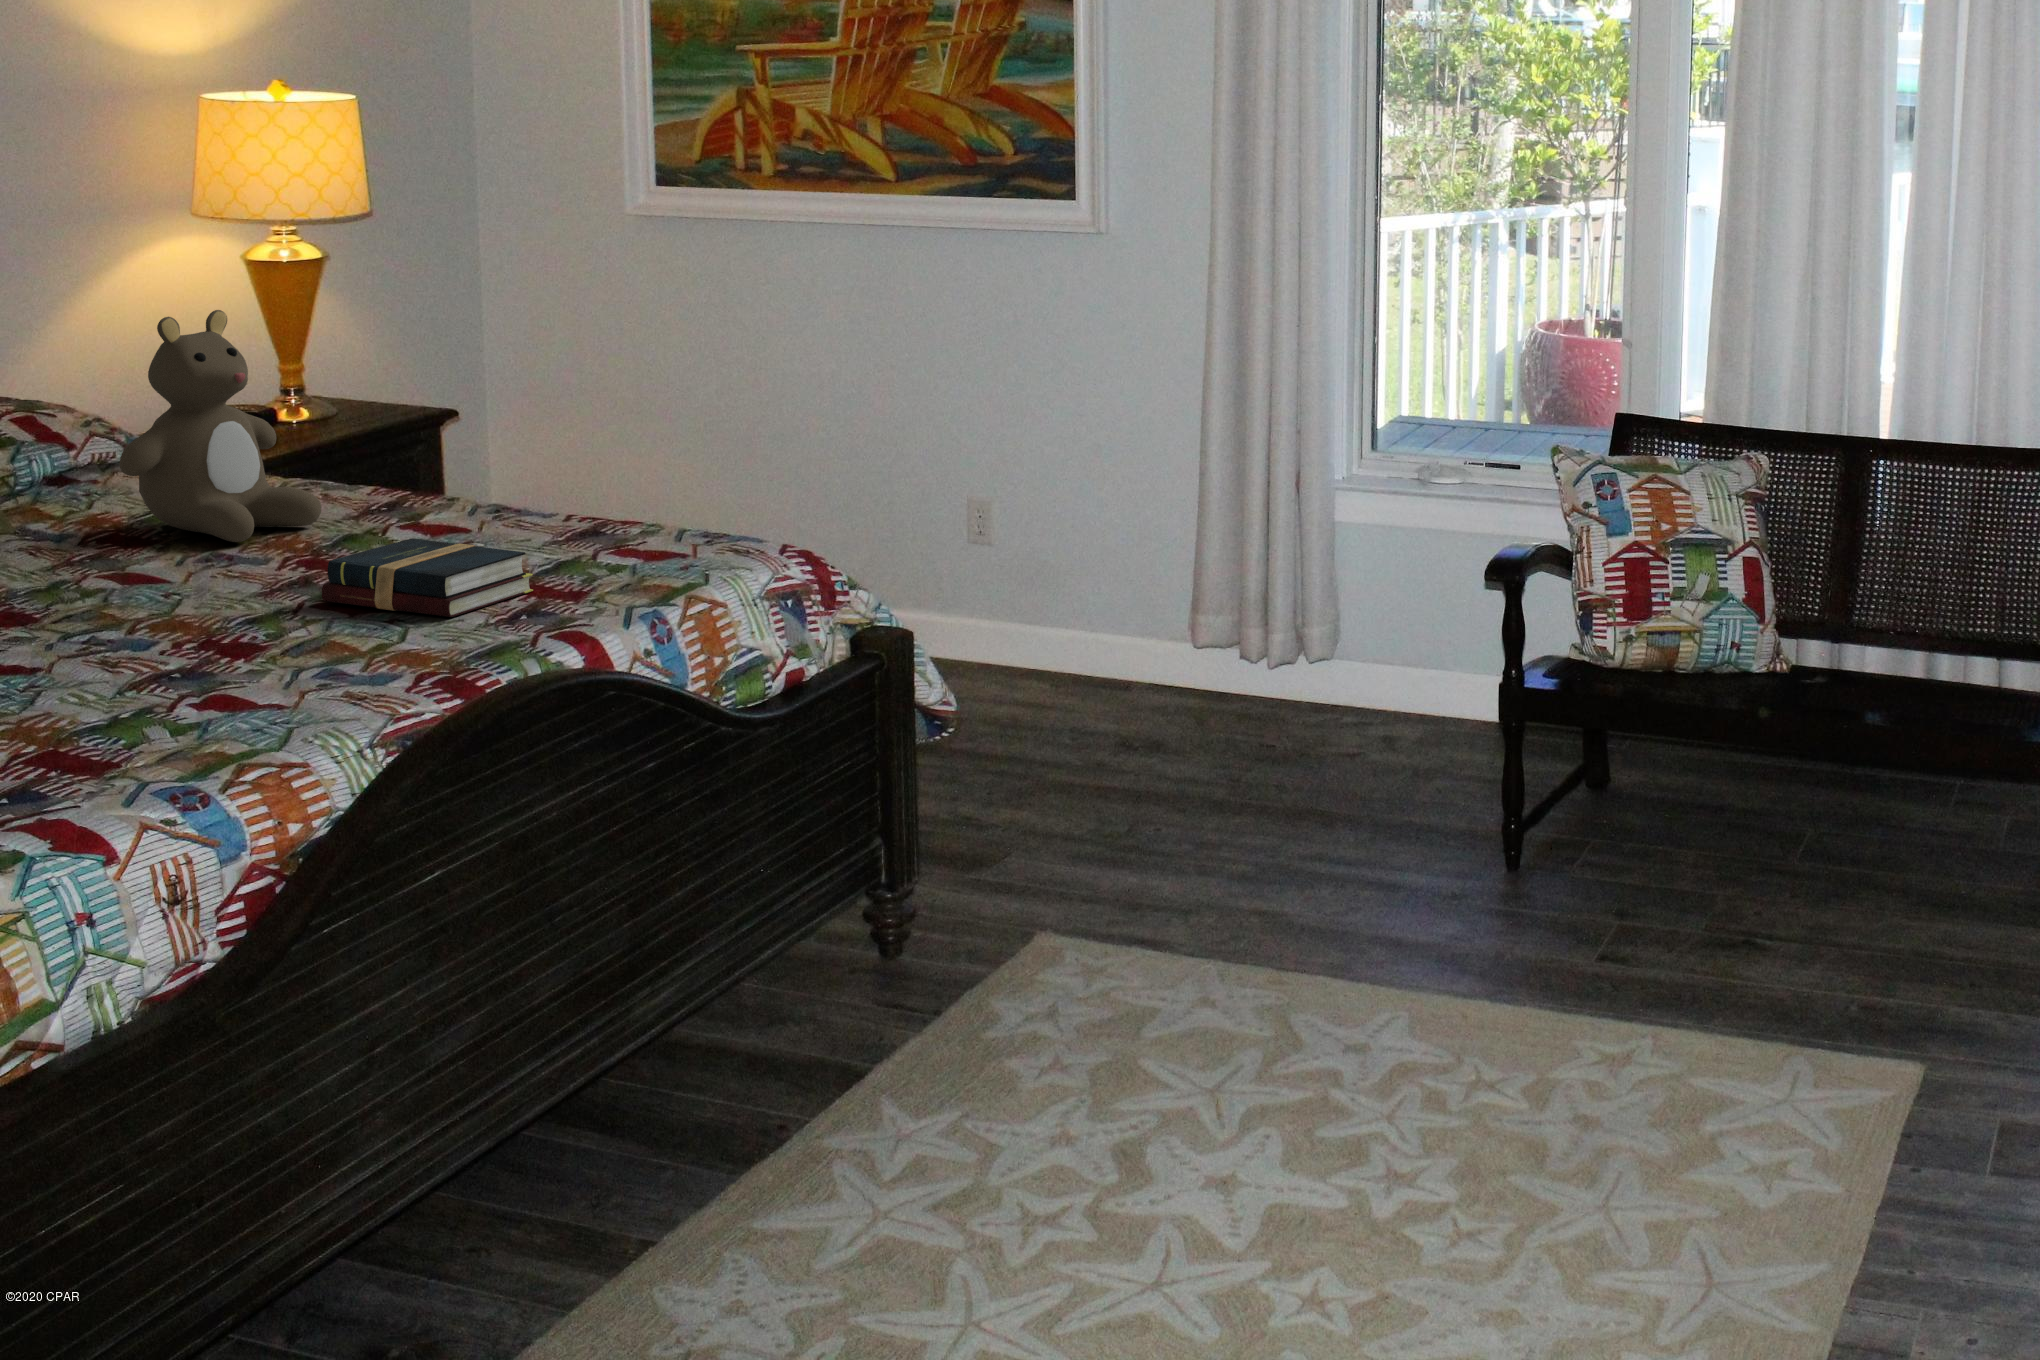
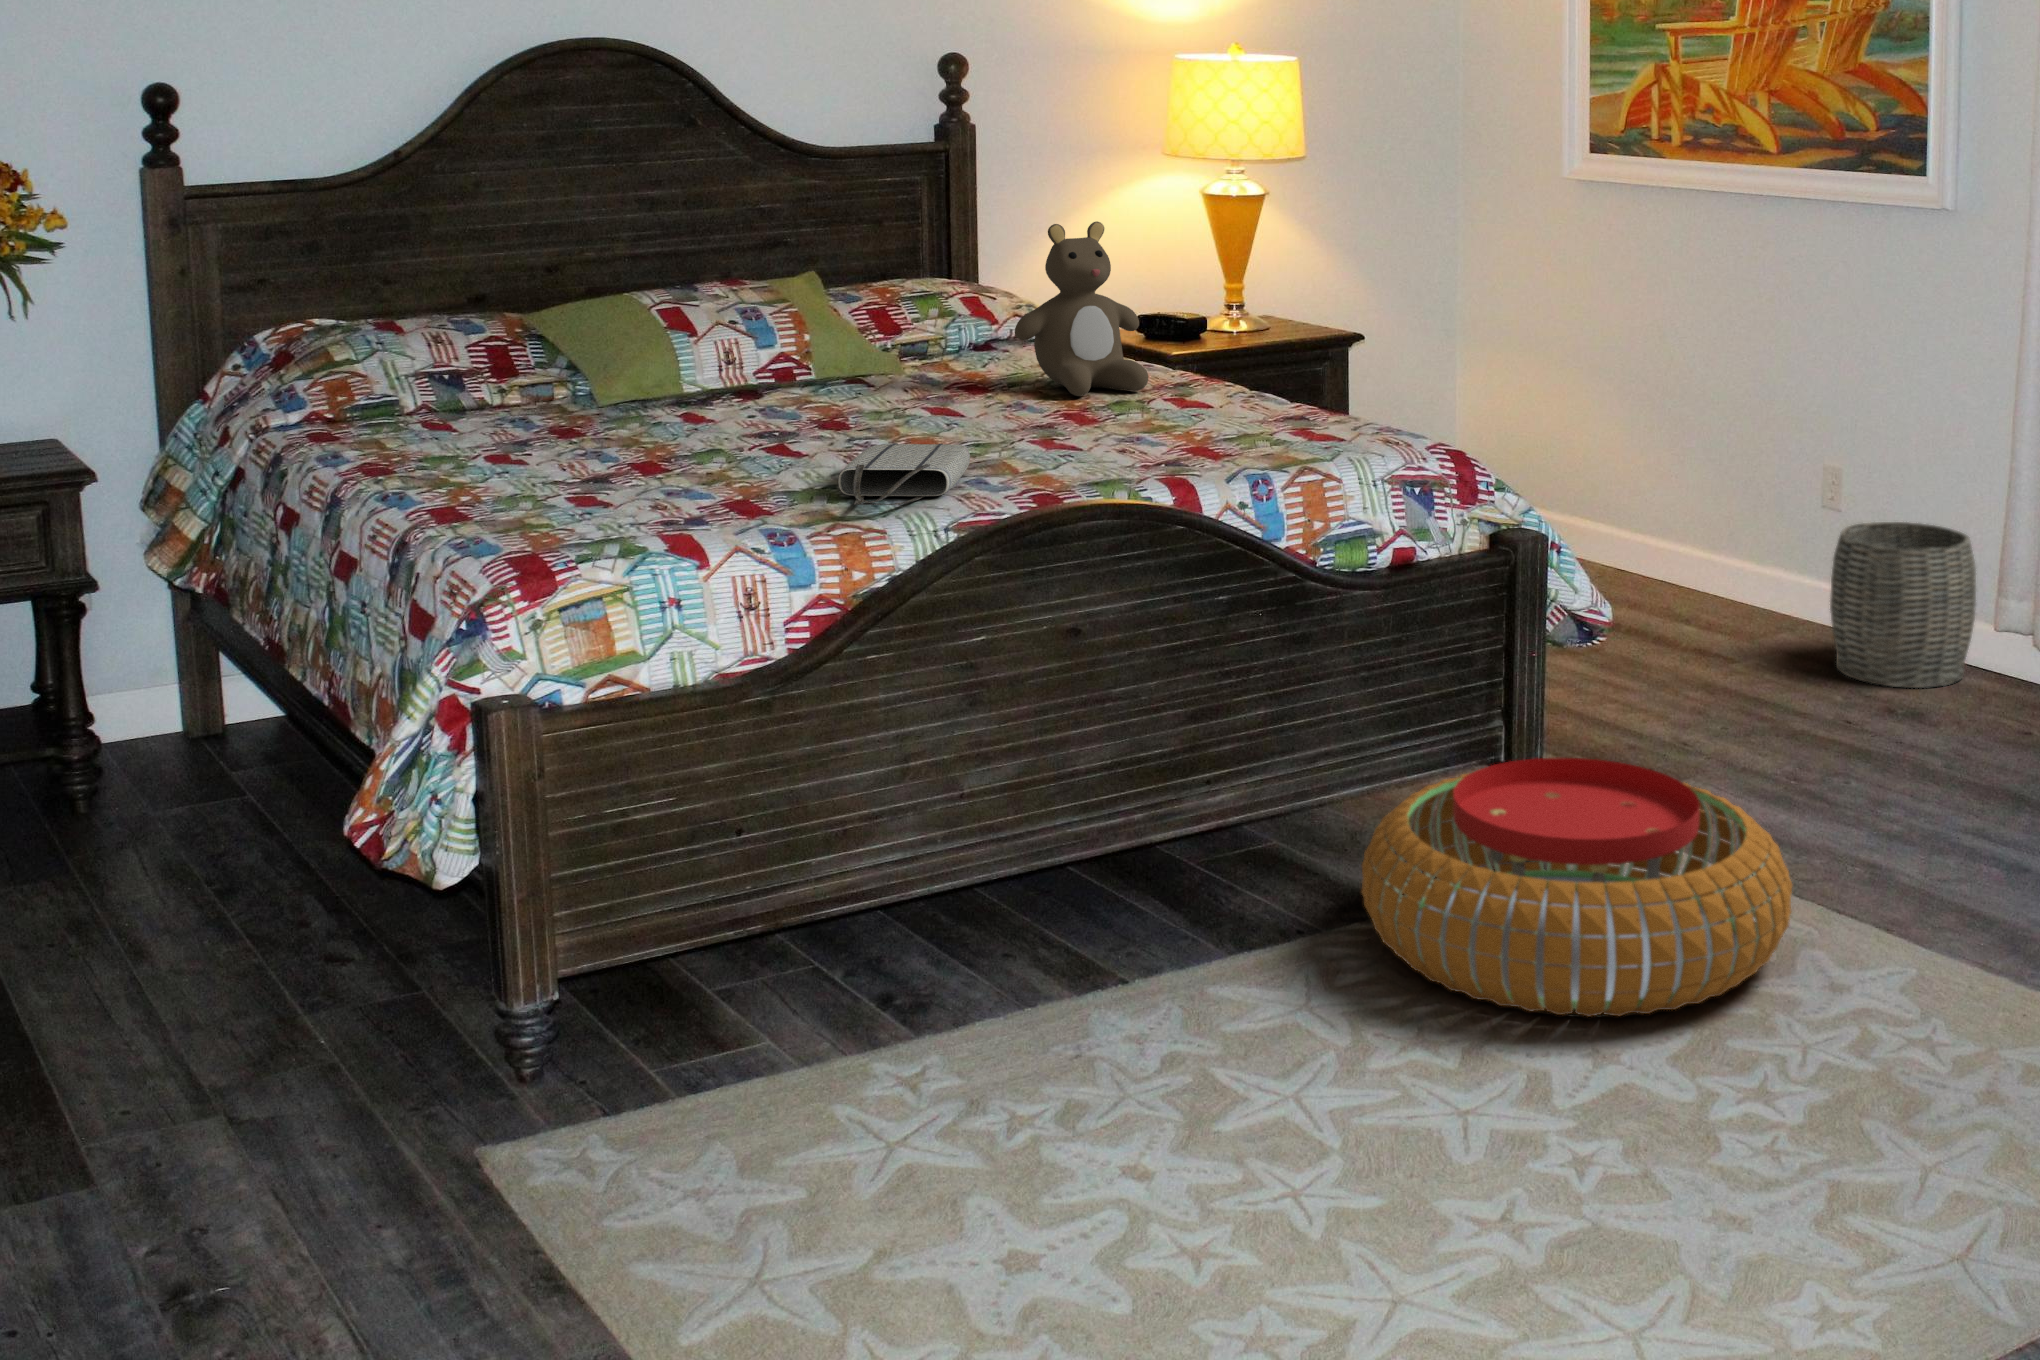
hardback book: present [322,538,533,617] -> none [1058,400,1198,459]
woven basket: none [1032,565,1178,737] -> present [1830,522,1976,688]
tote bag: none [117,629,315,733] -> present [838,443,970,505]
pouf: none [859,868,1333,1163] -> present [1362,757,1792,1017]

